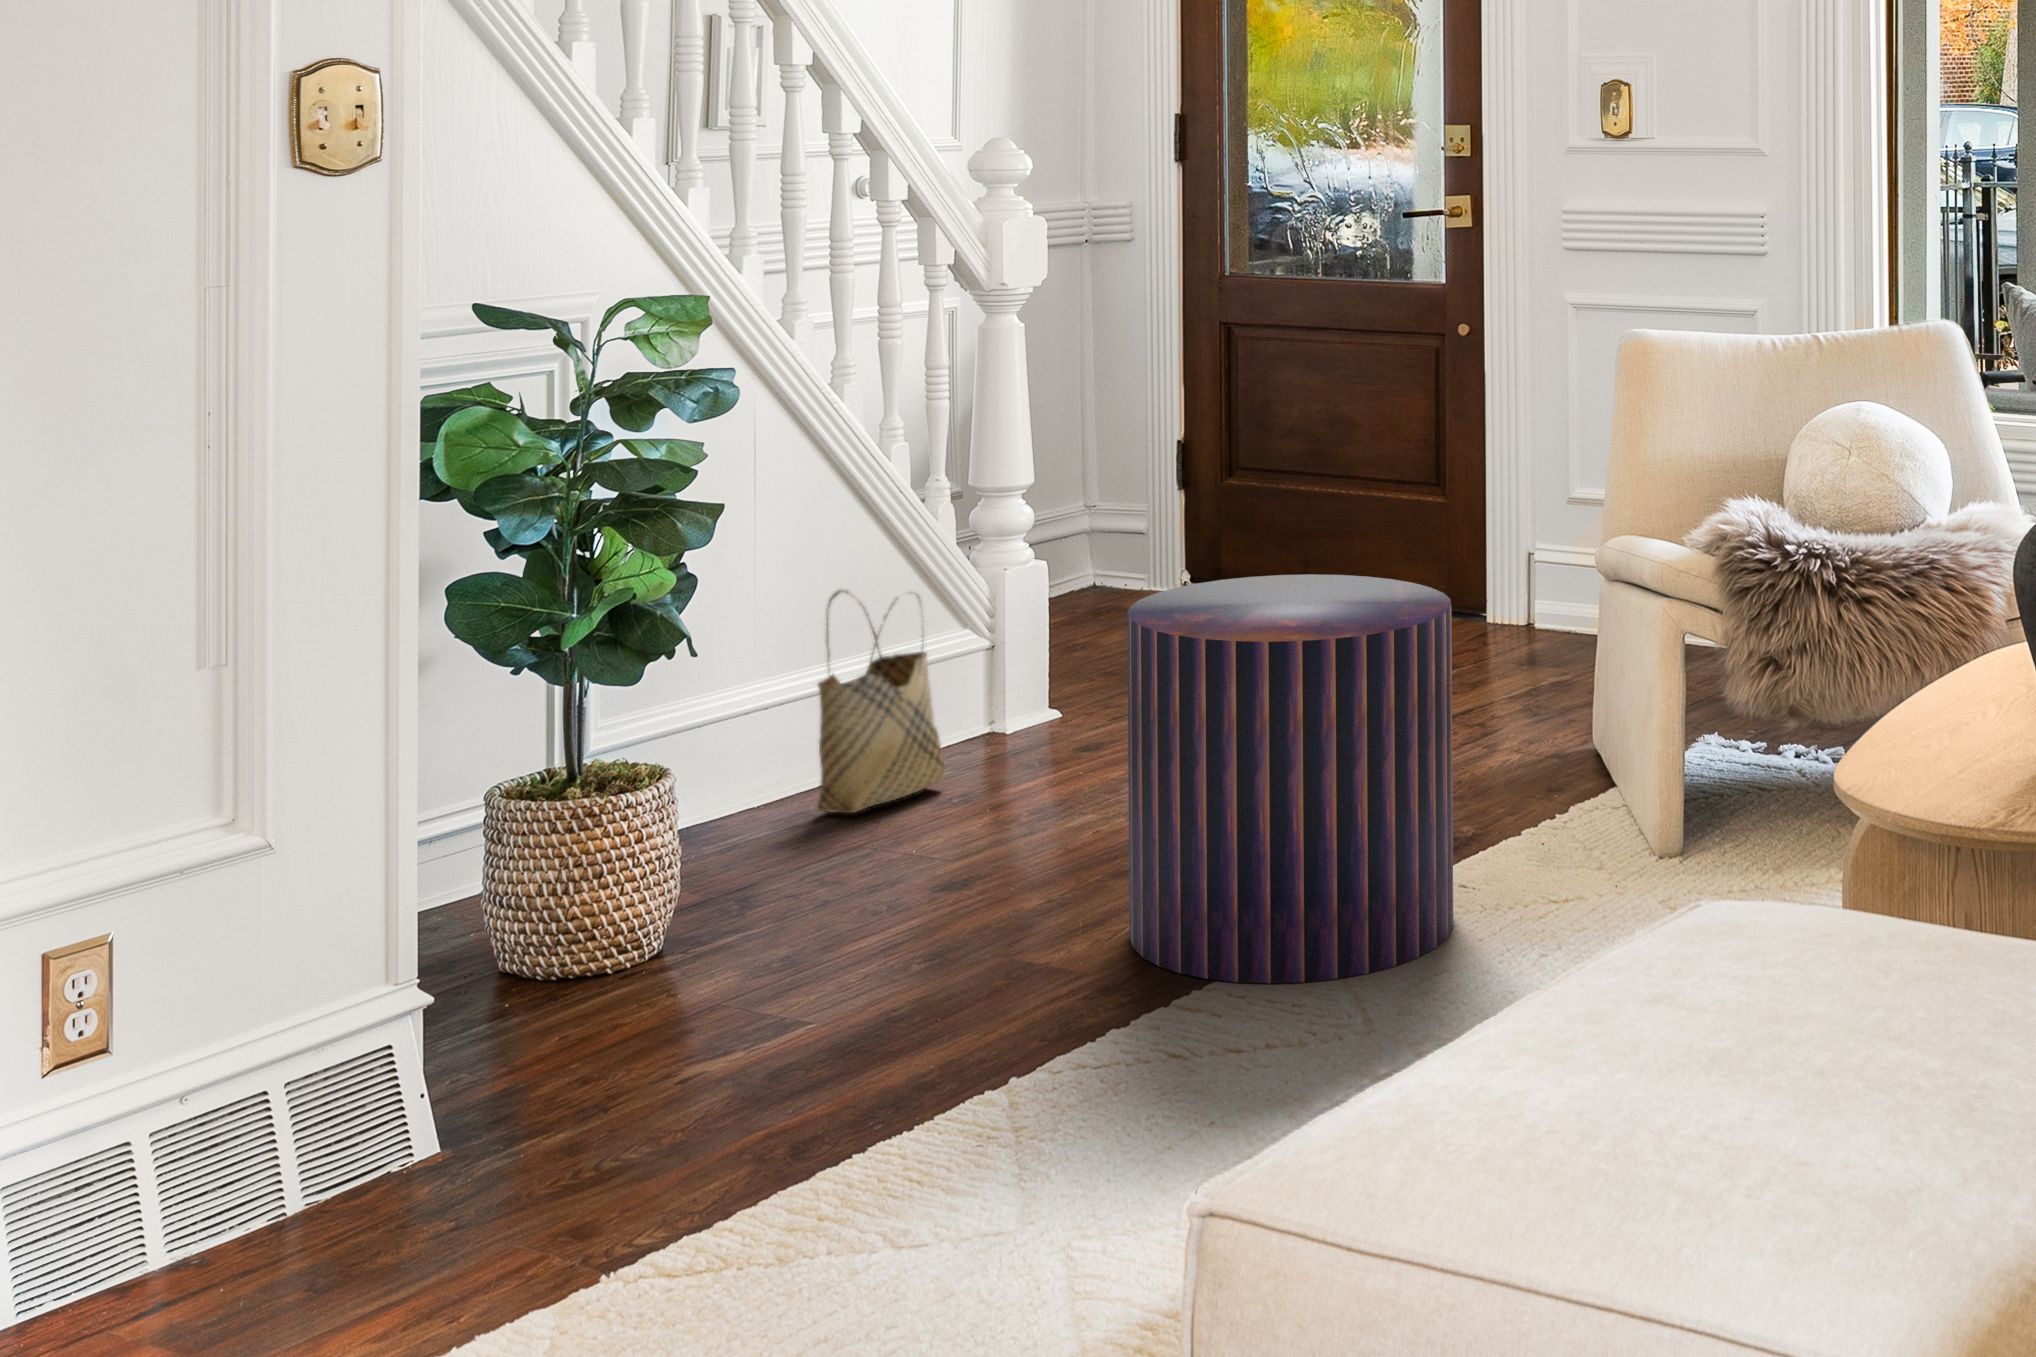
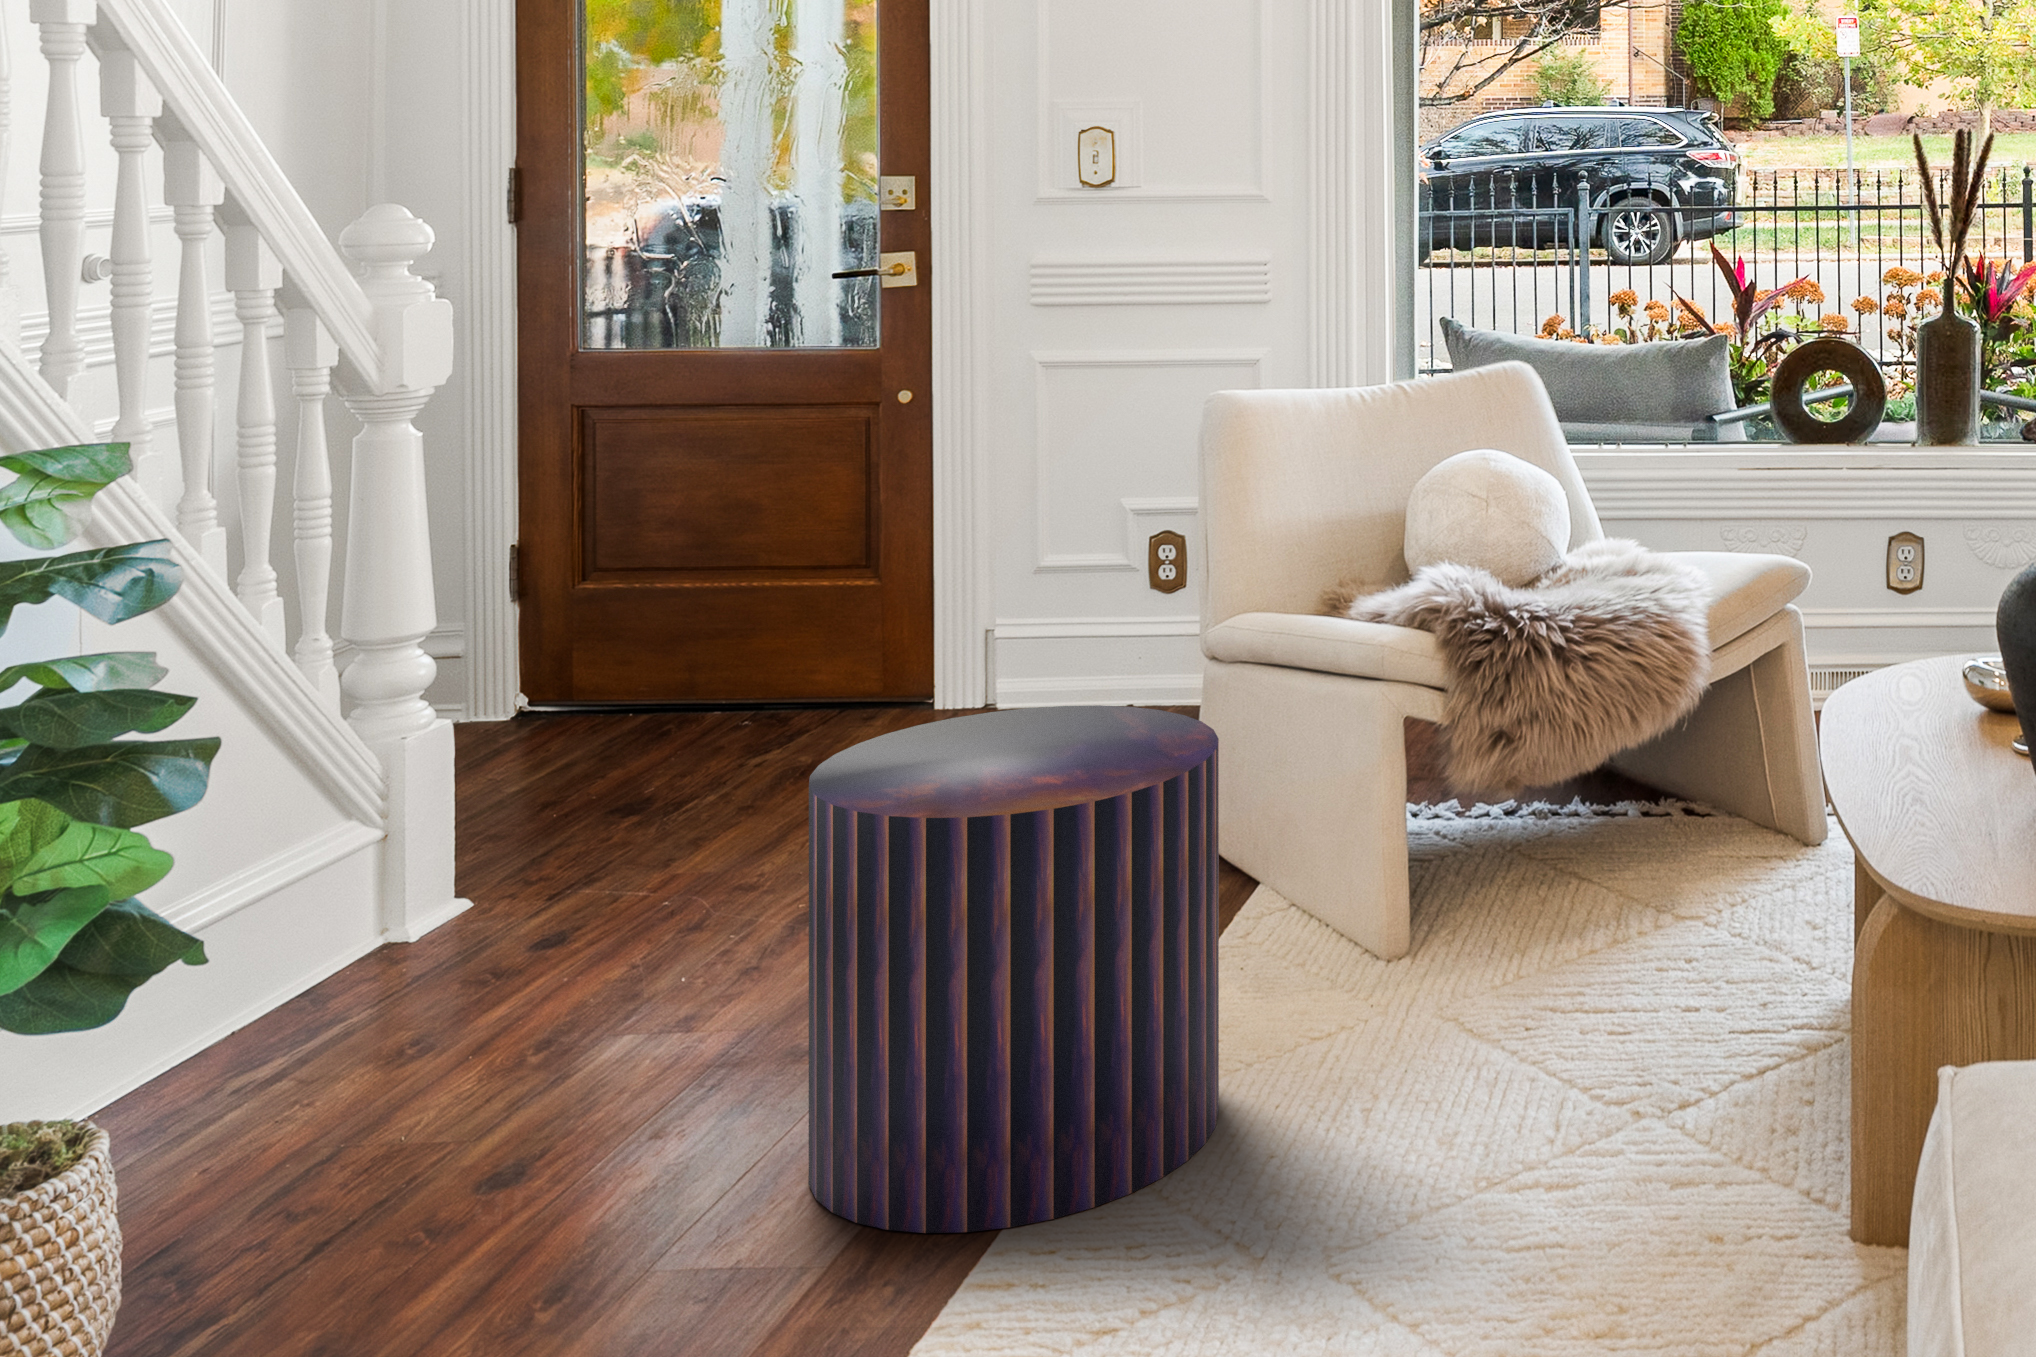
woven basket: present [817,590,945,813] -> none [199,798,377,1113]

